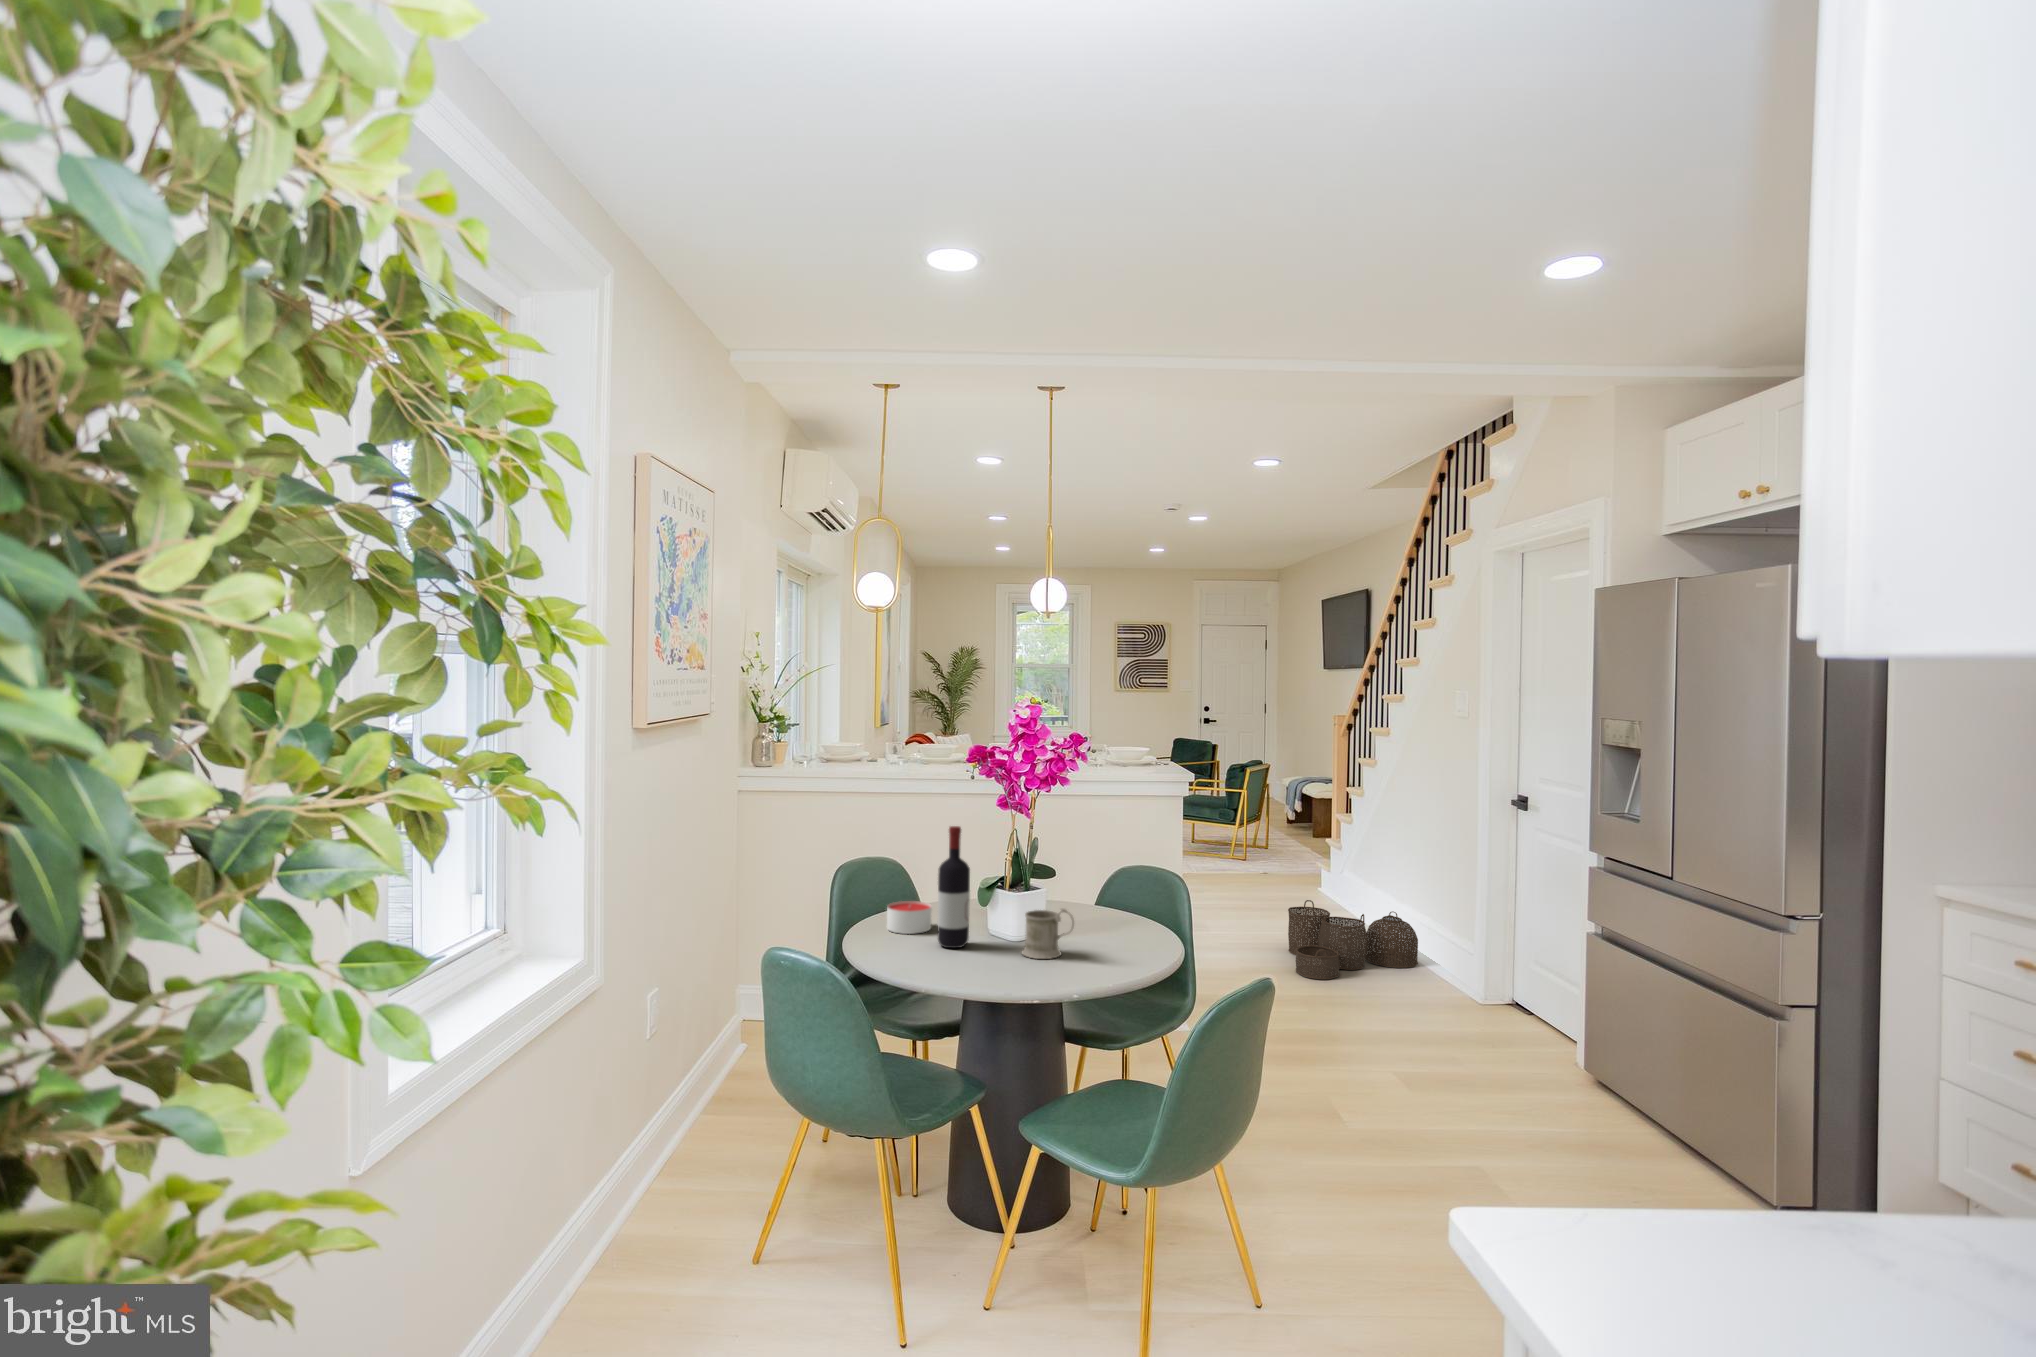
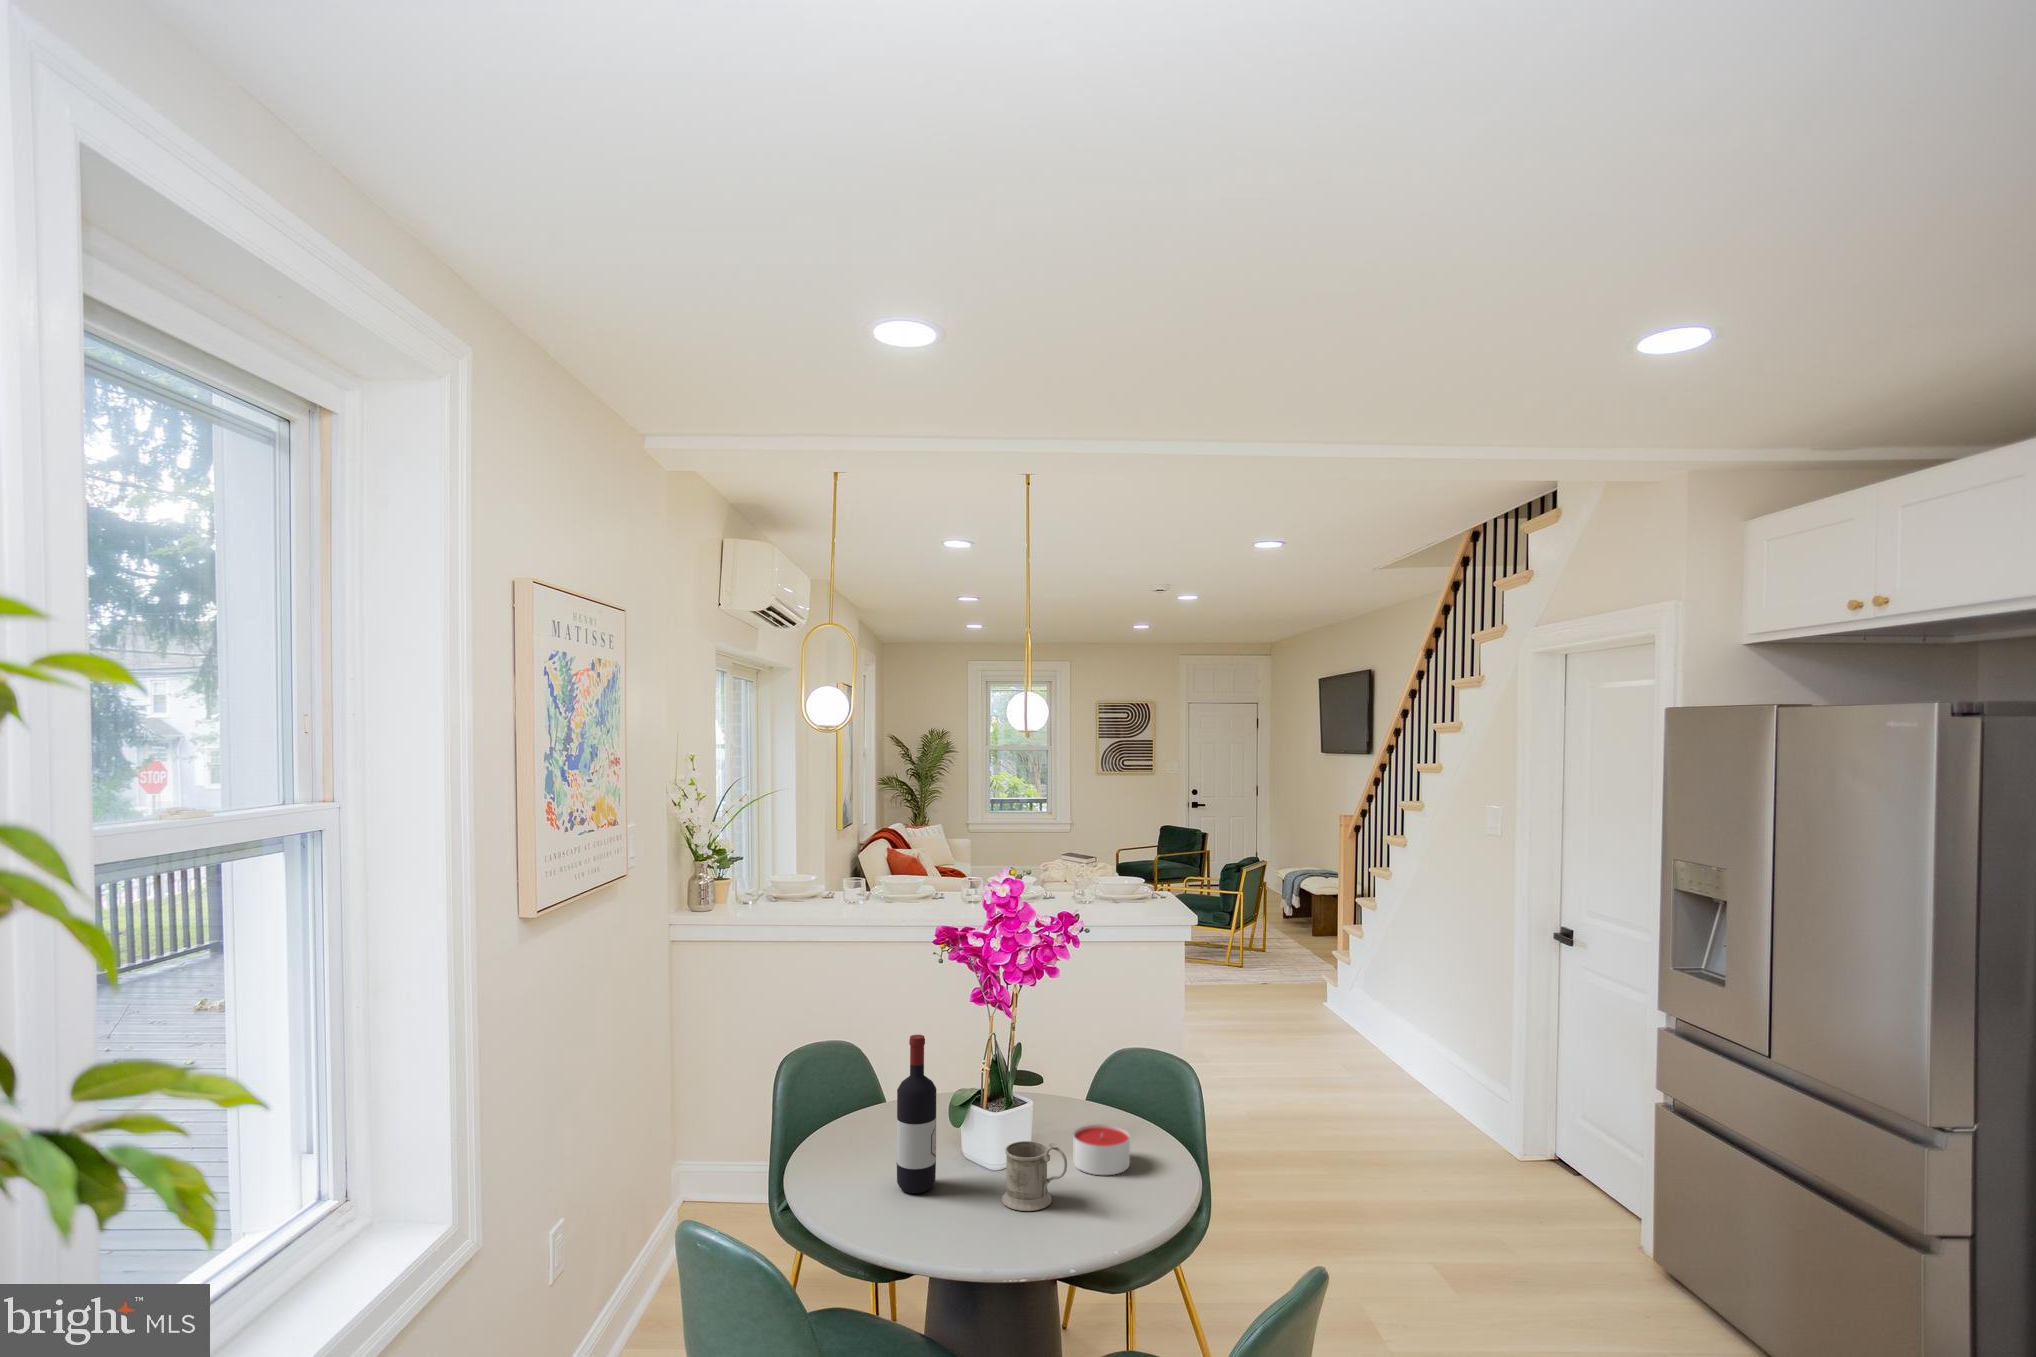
woven basket: present [1288,900,1418,980] -> none [1301,1035,1451,1137]
candle: present [887,901,932,934] -> present [1074,1124,1130,1175]

